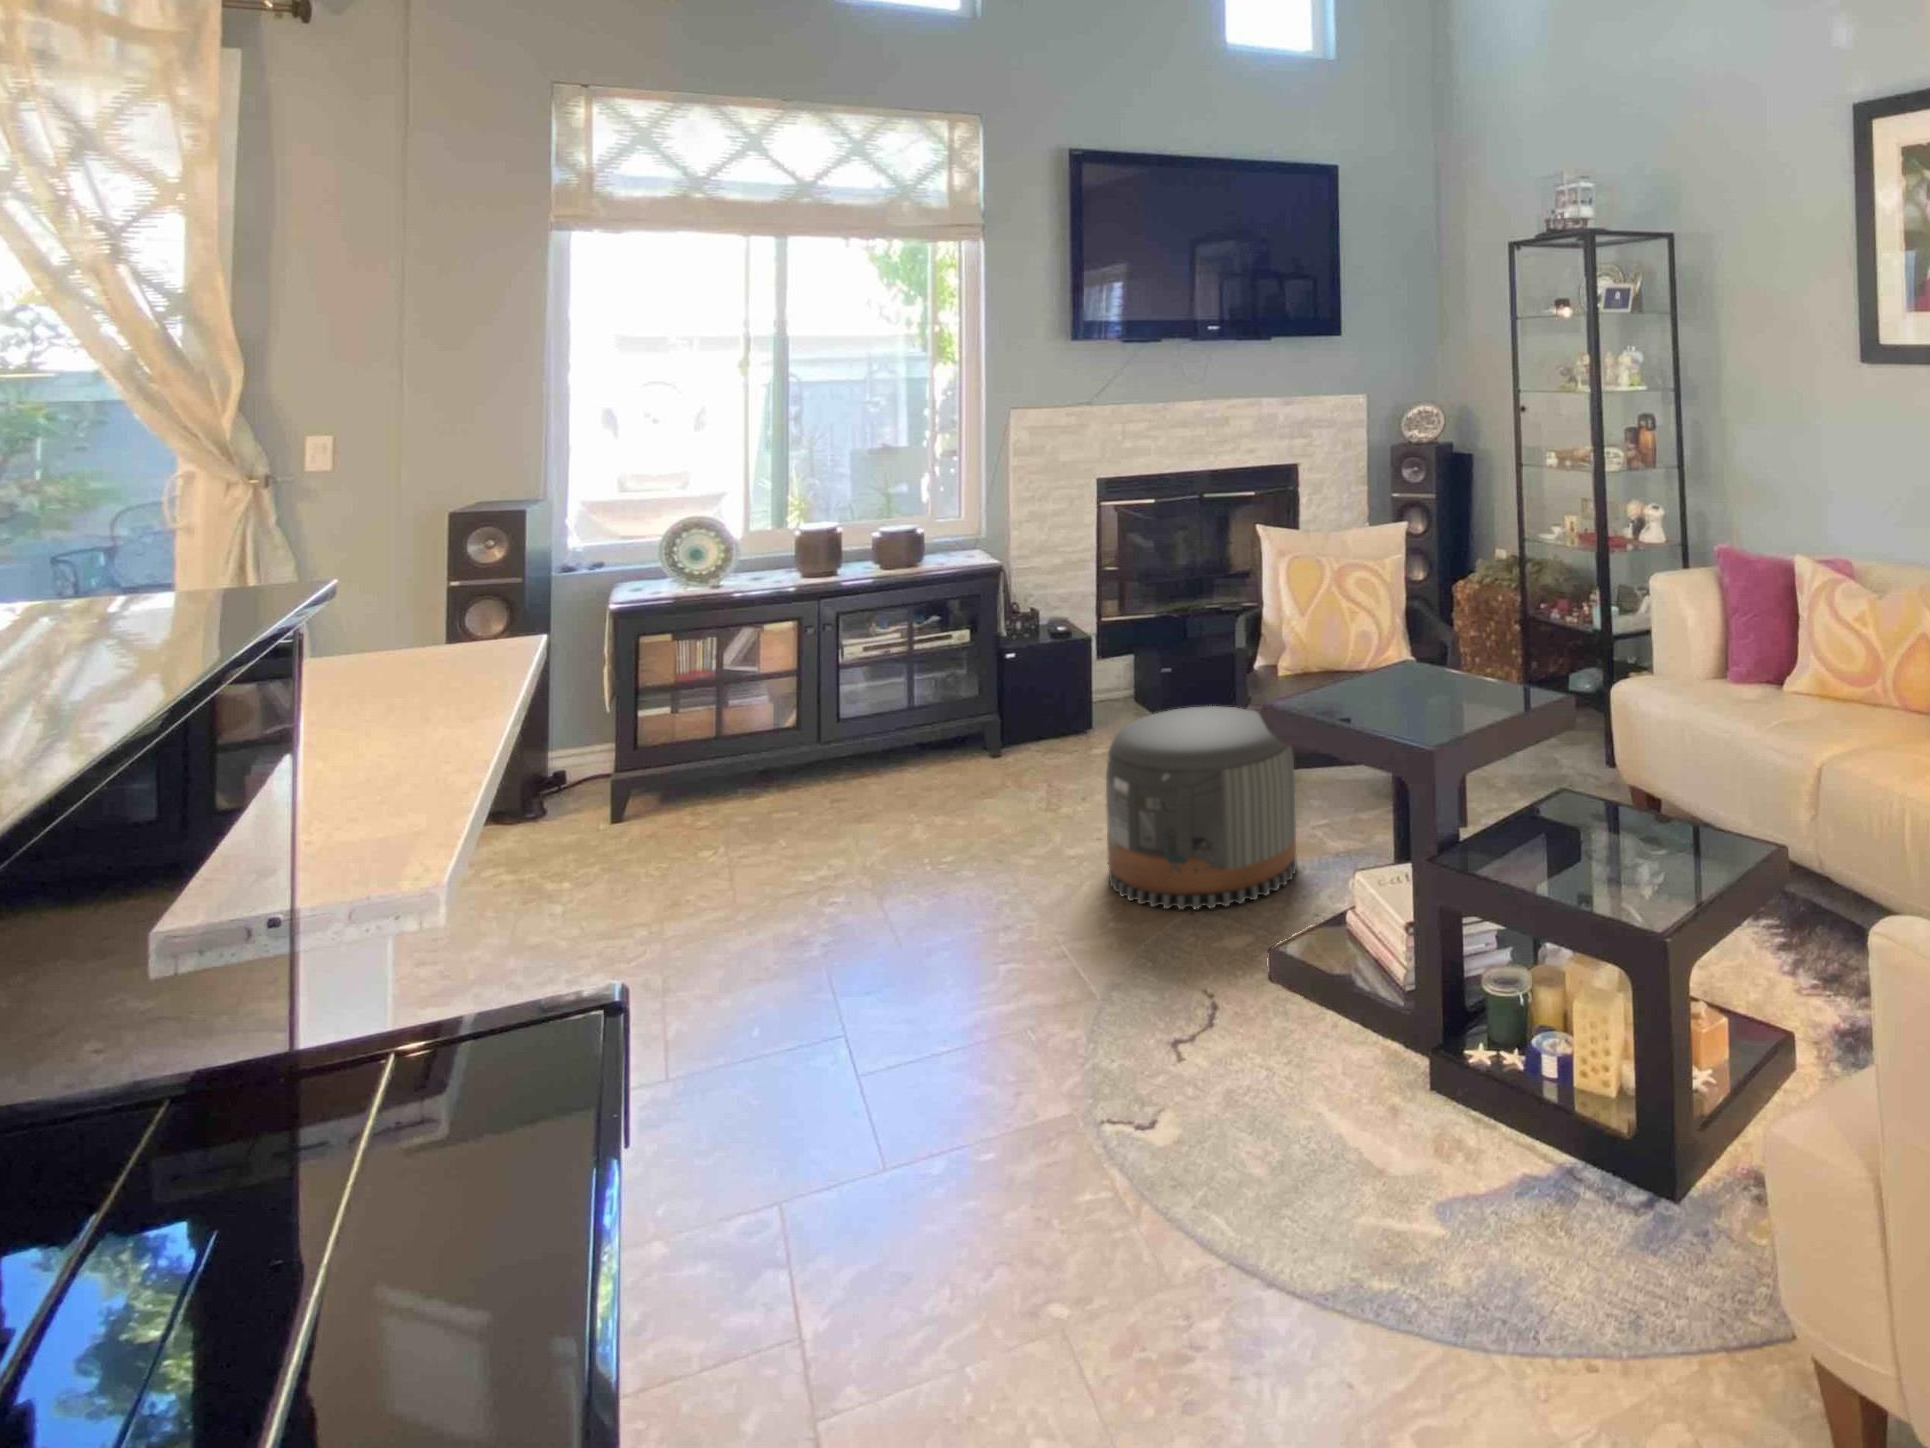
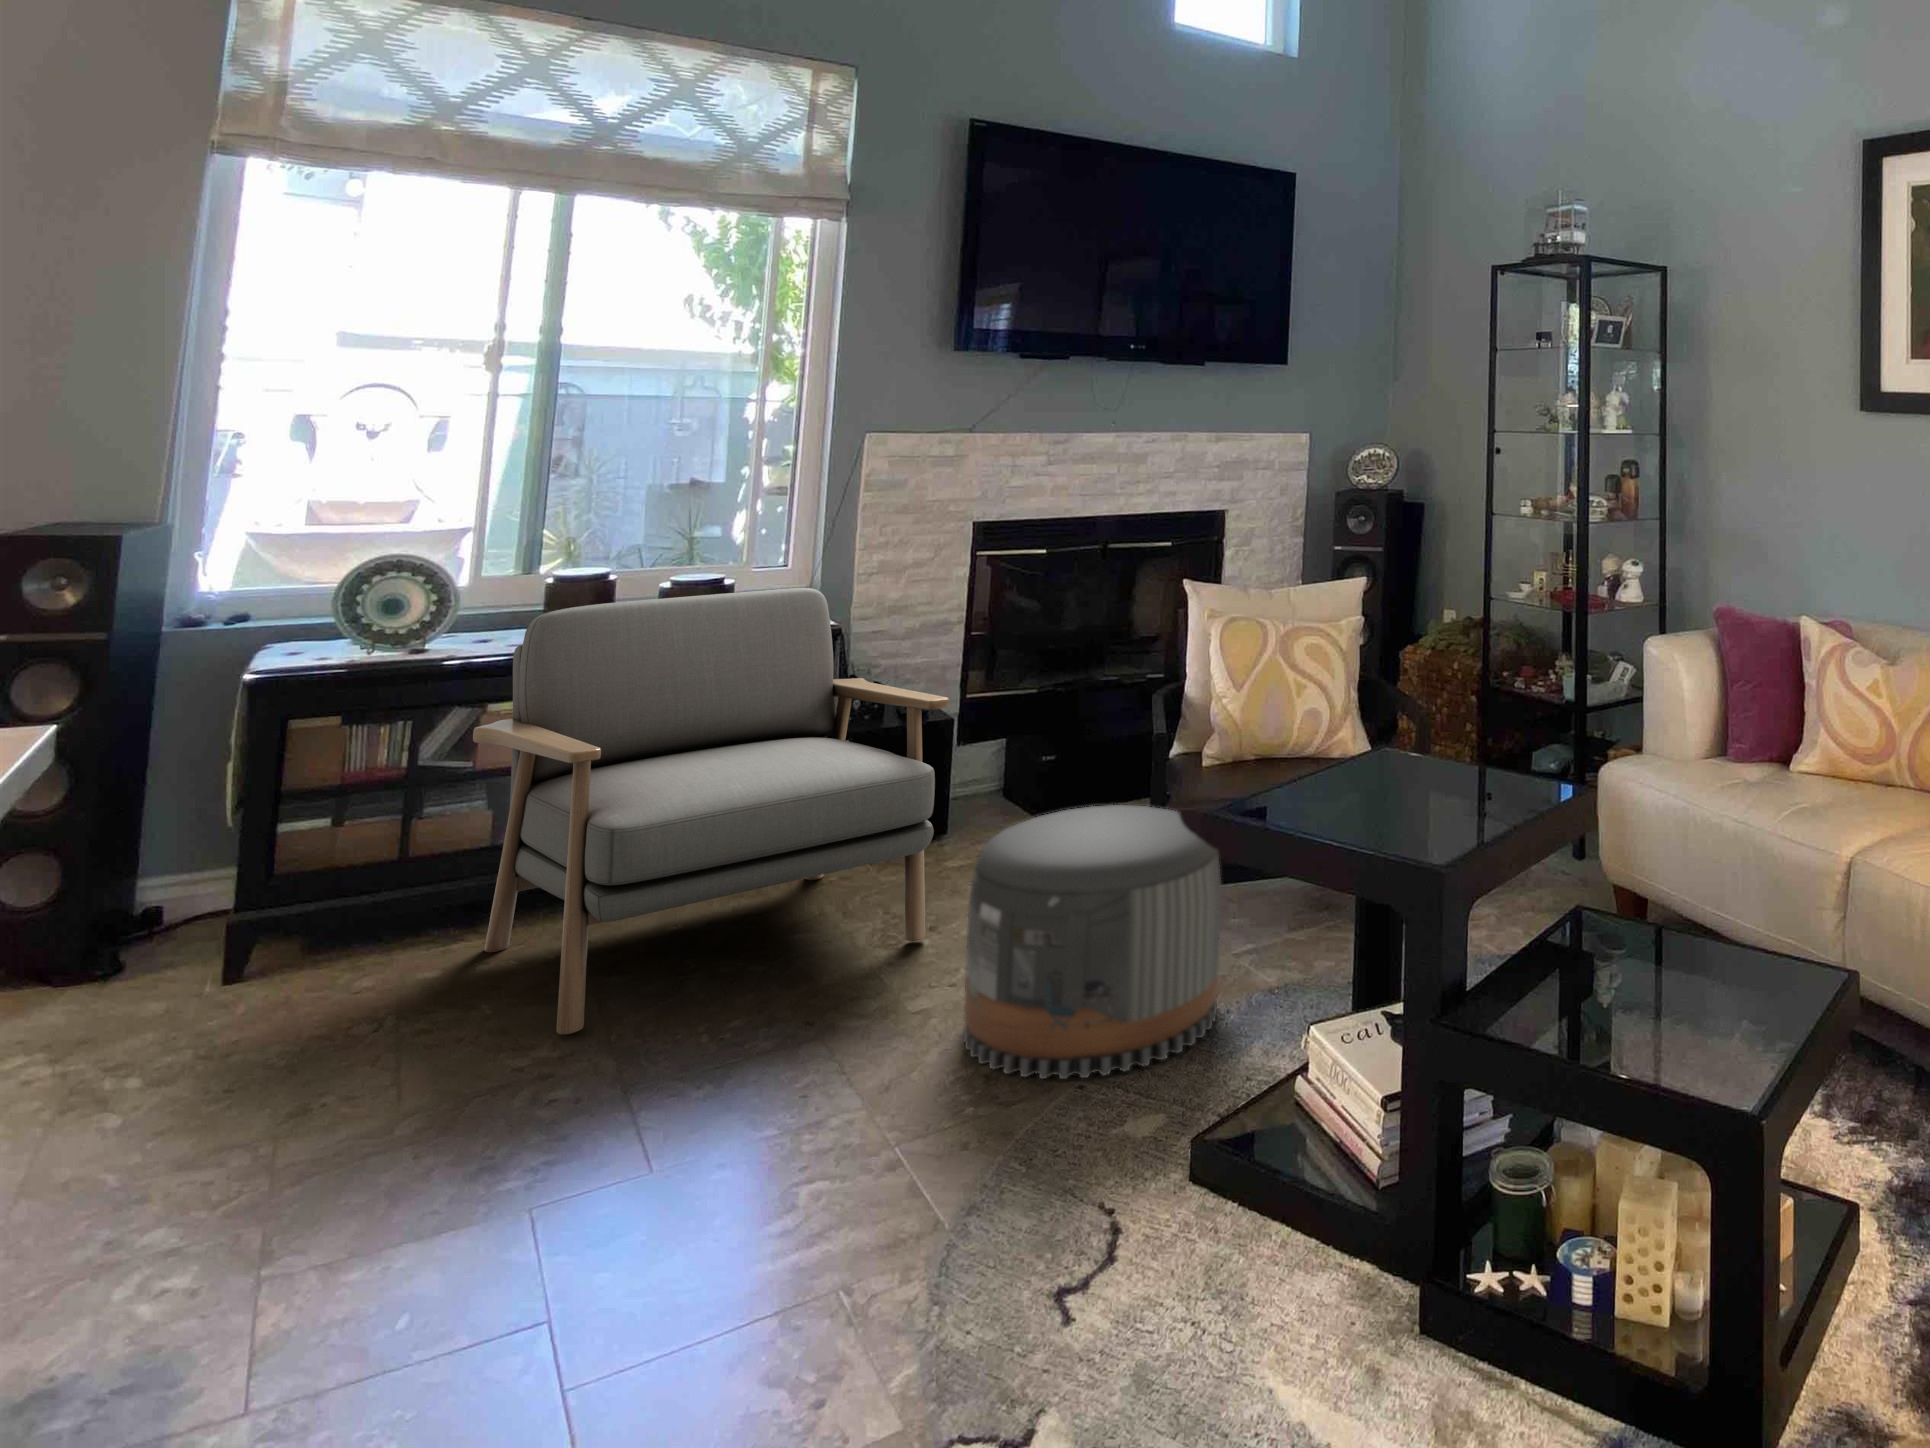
armchair: none [756,537,1085,863] -> present [473,588,950,1034]

